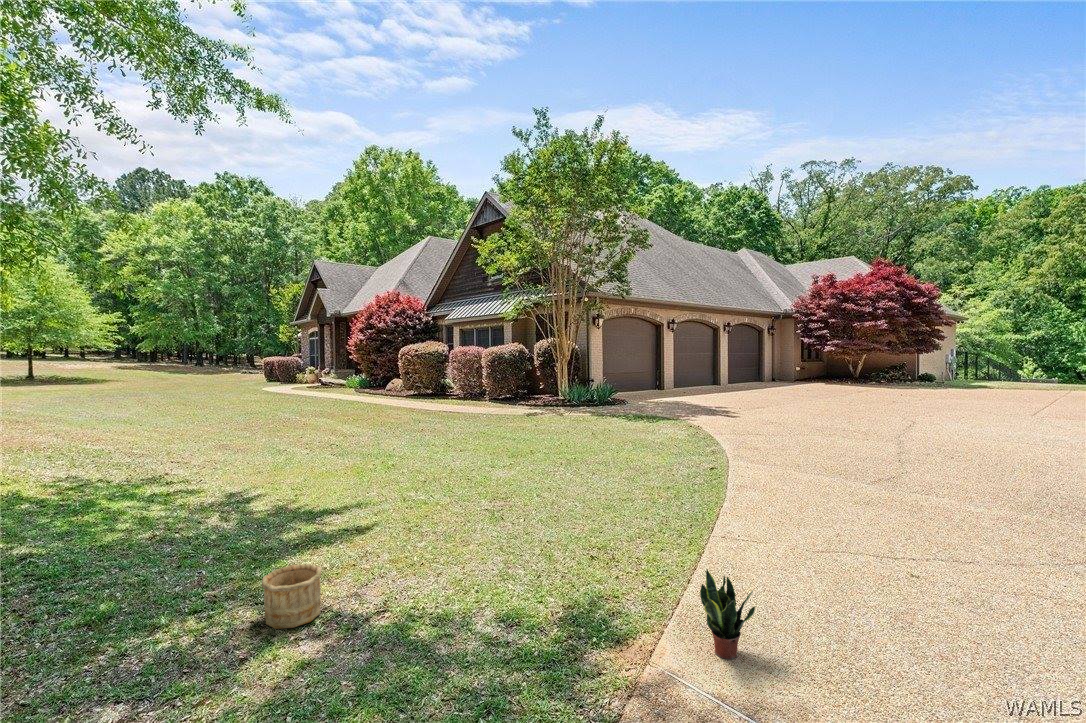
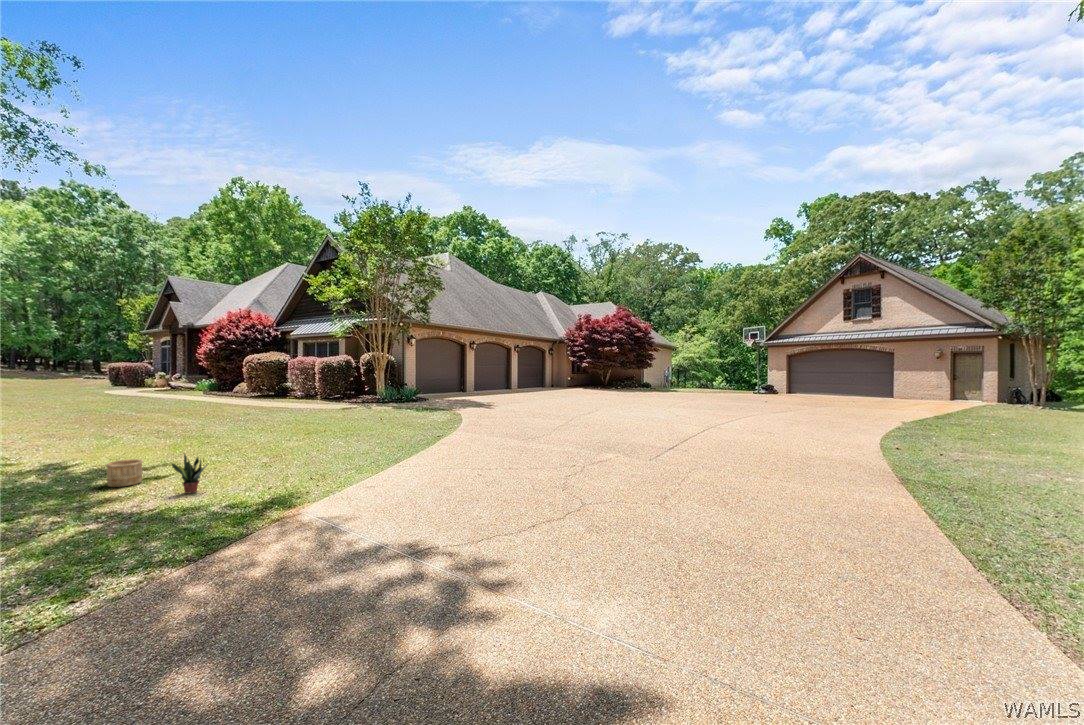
potted plant: present [700,570,755,659] -> present [172,454,207,494]

